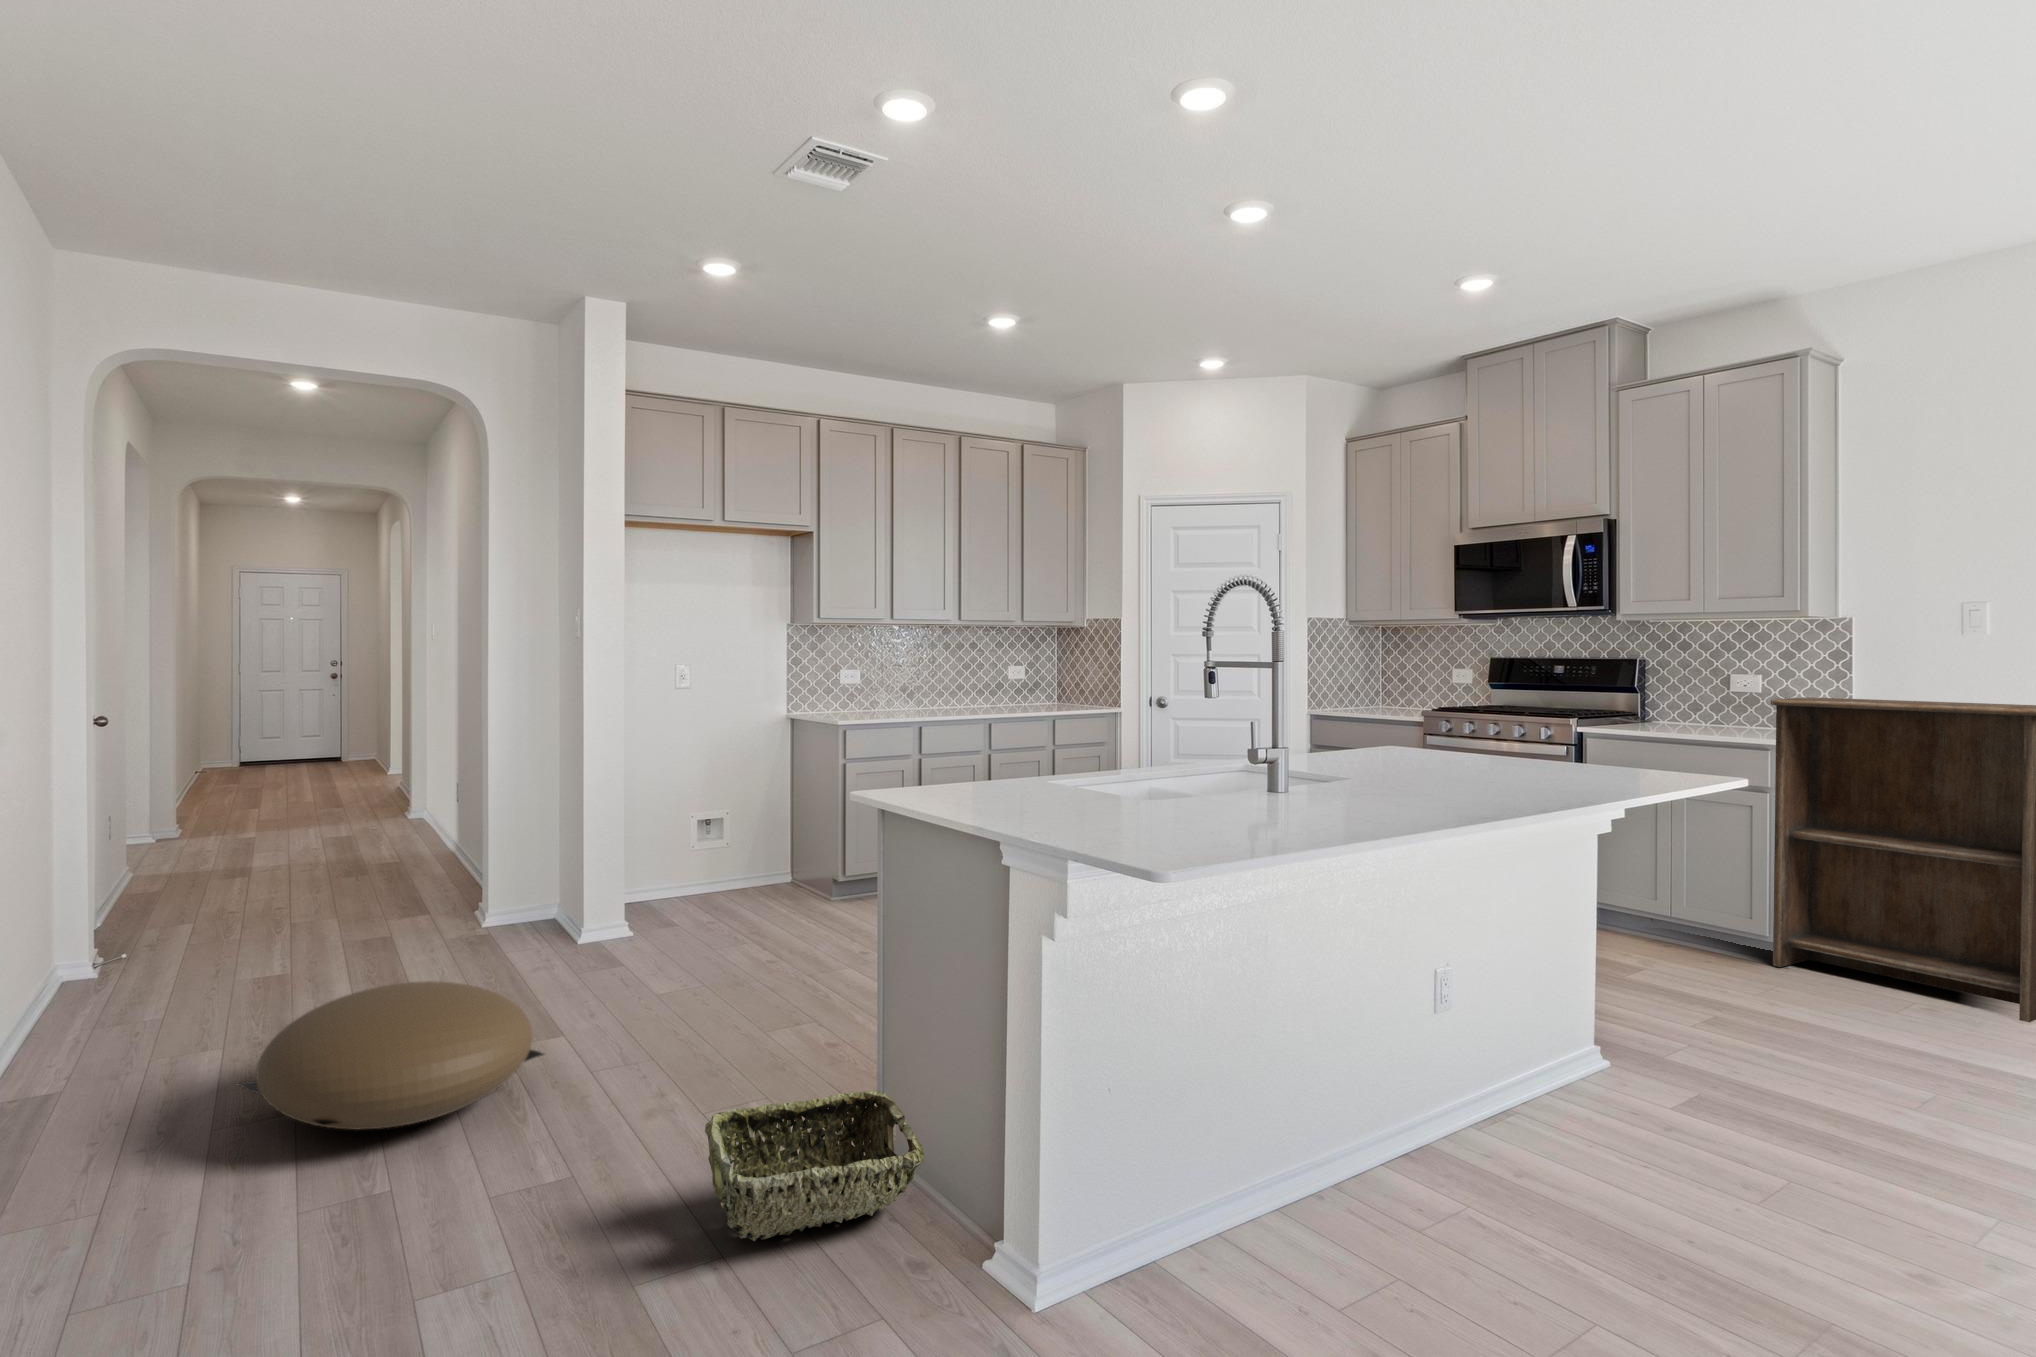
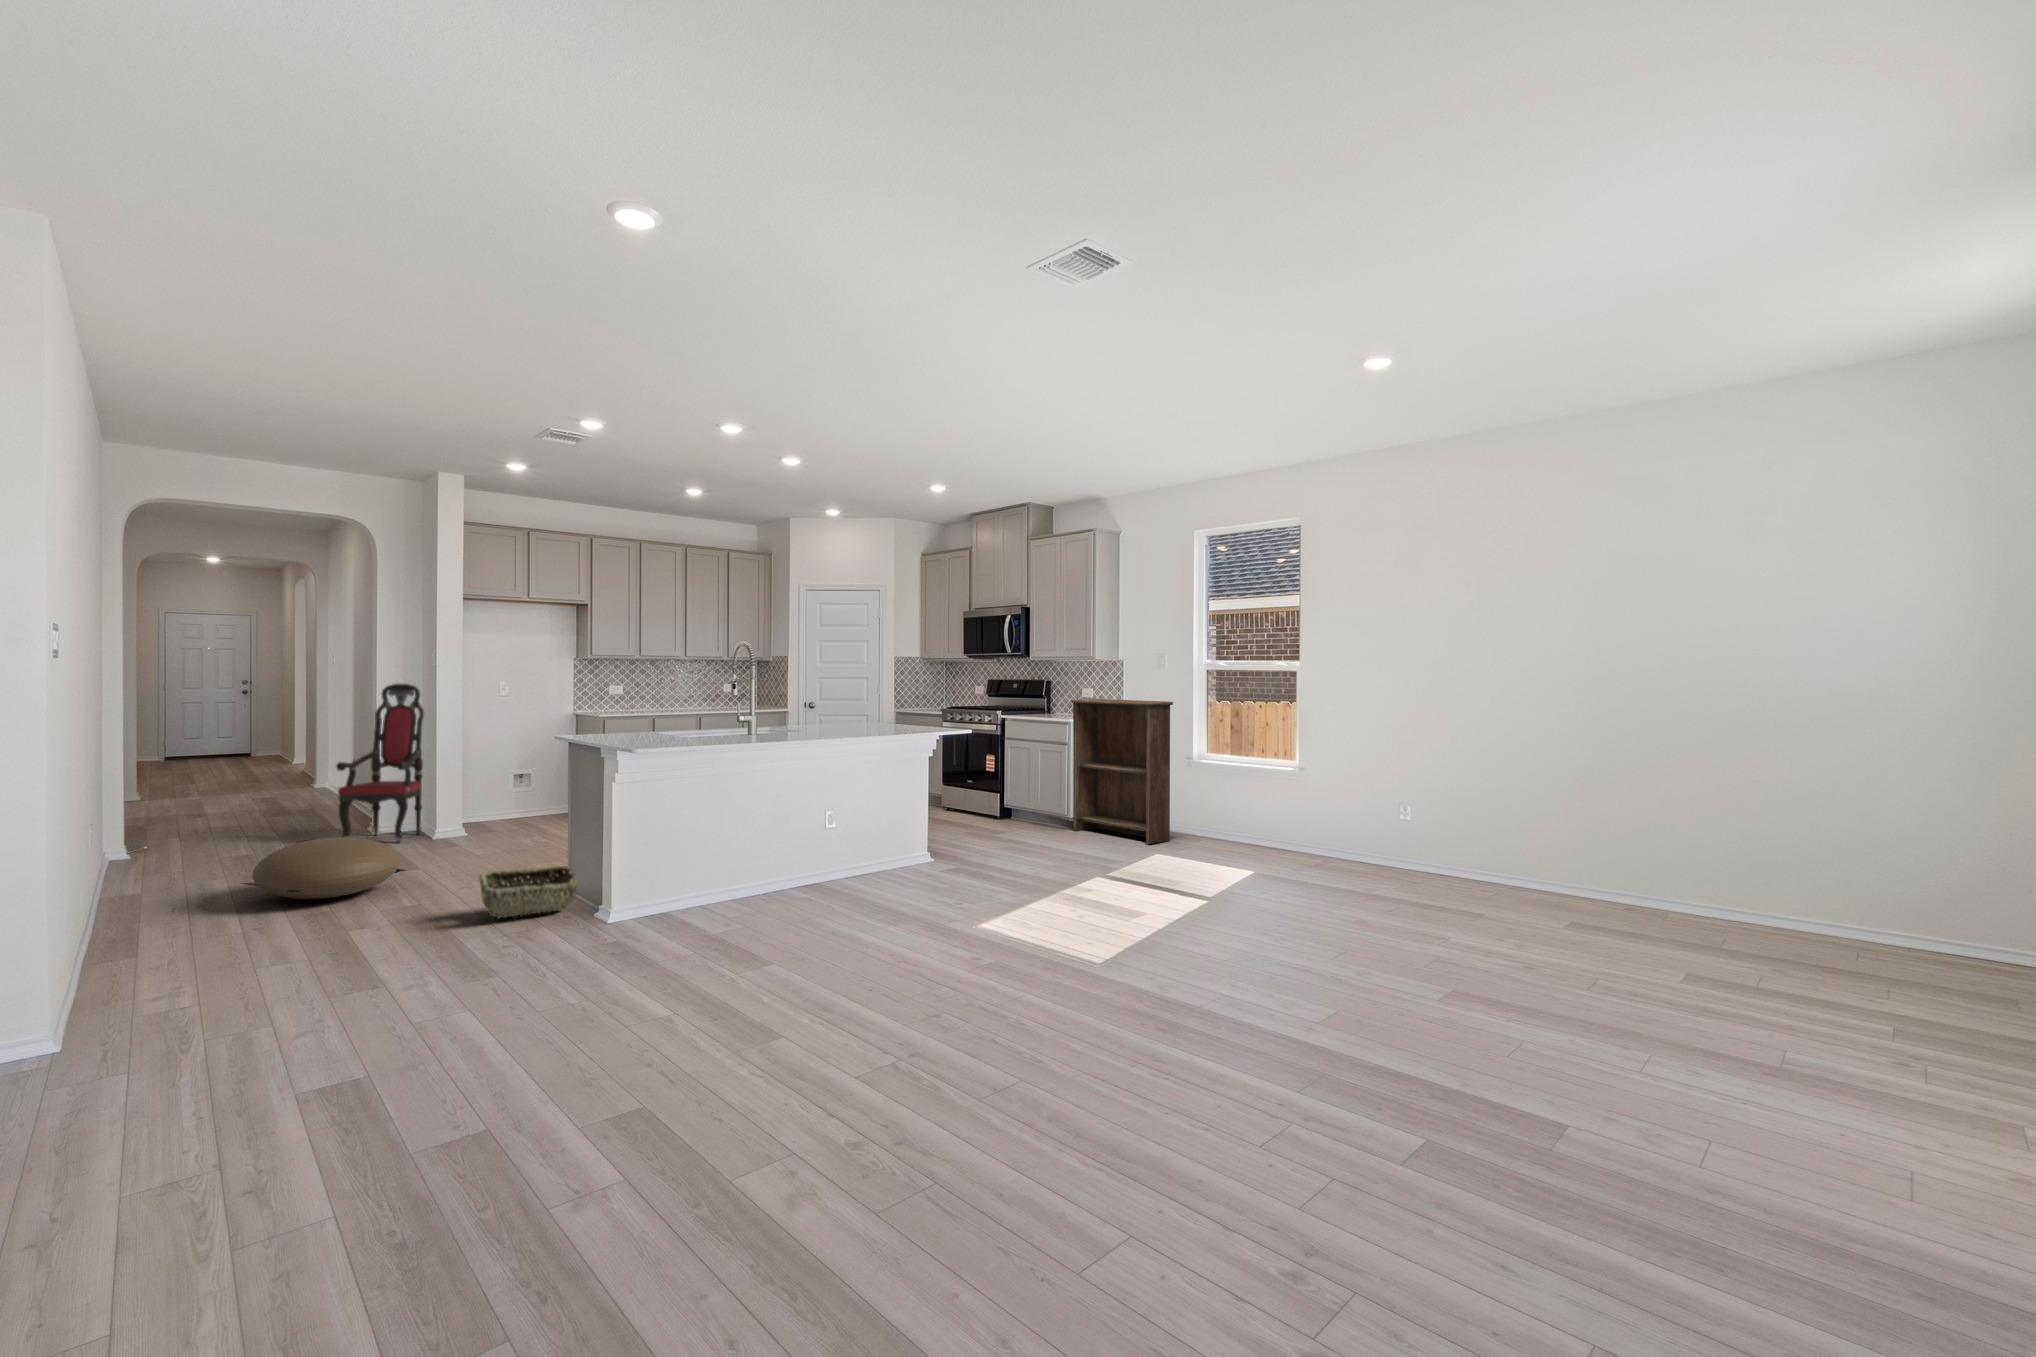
armchair: none [426,667,563,949] -> present [336,684,424,843]

